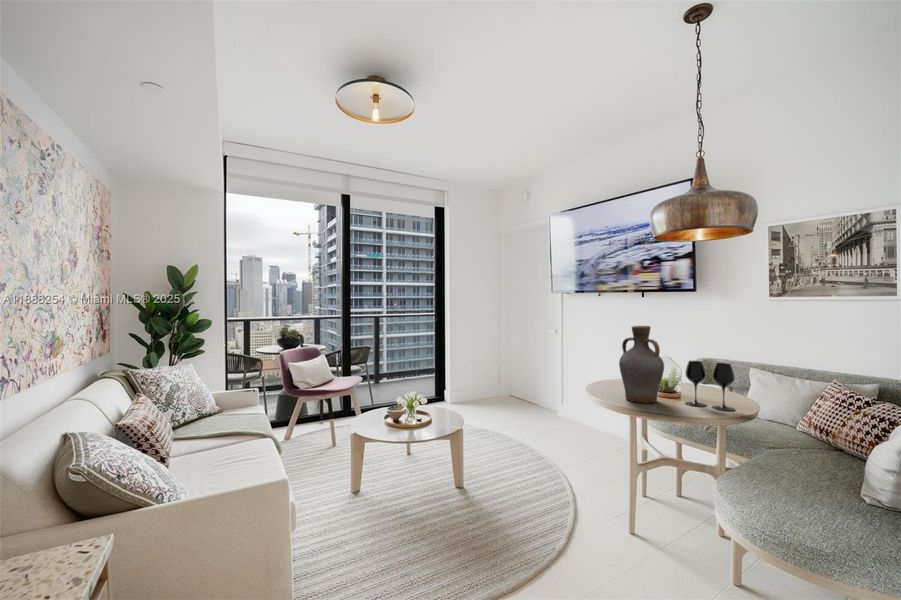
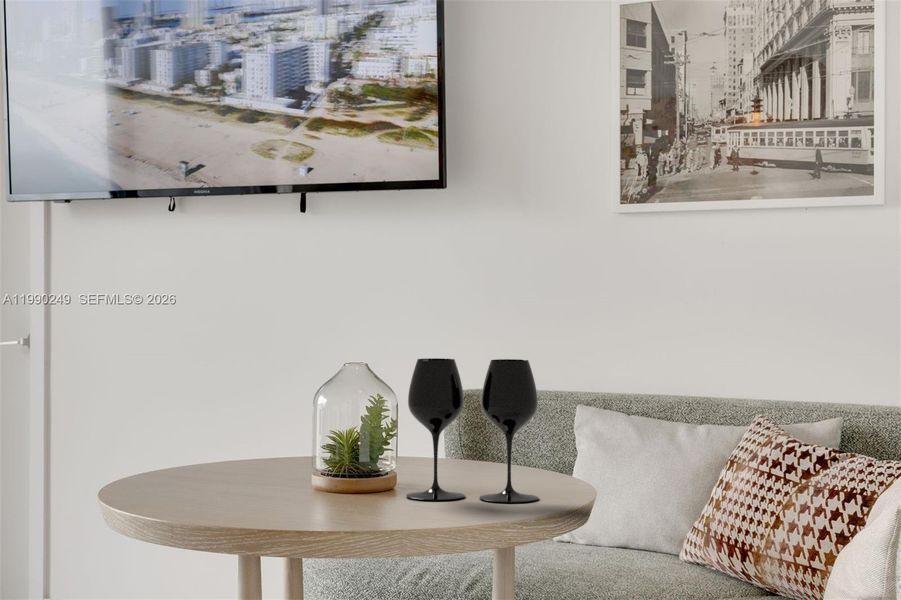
vase: present [619,326,664,404] -> none [208,245,346,507]

